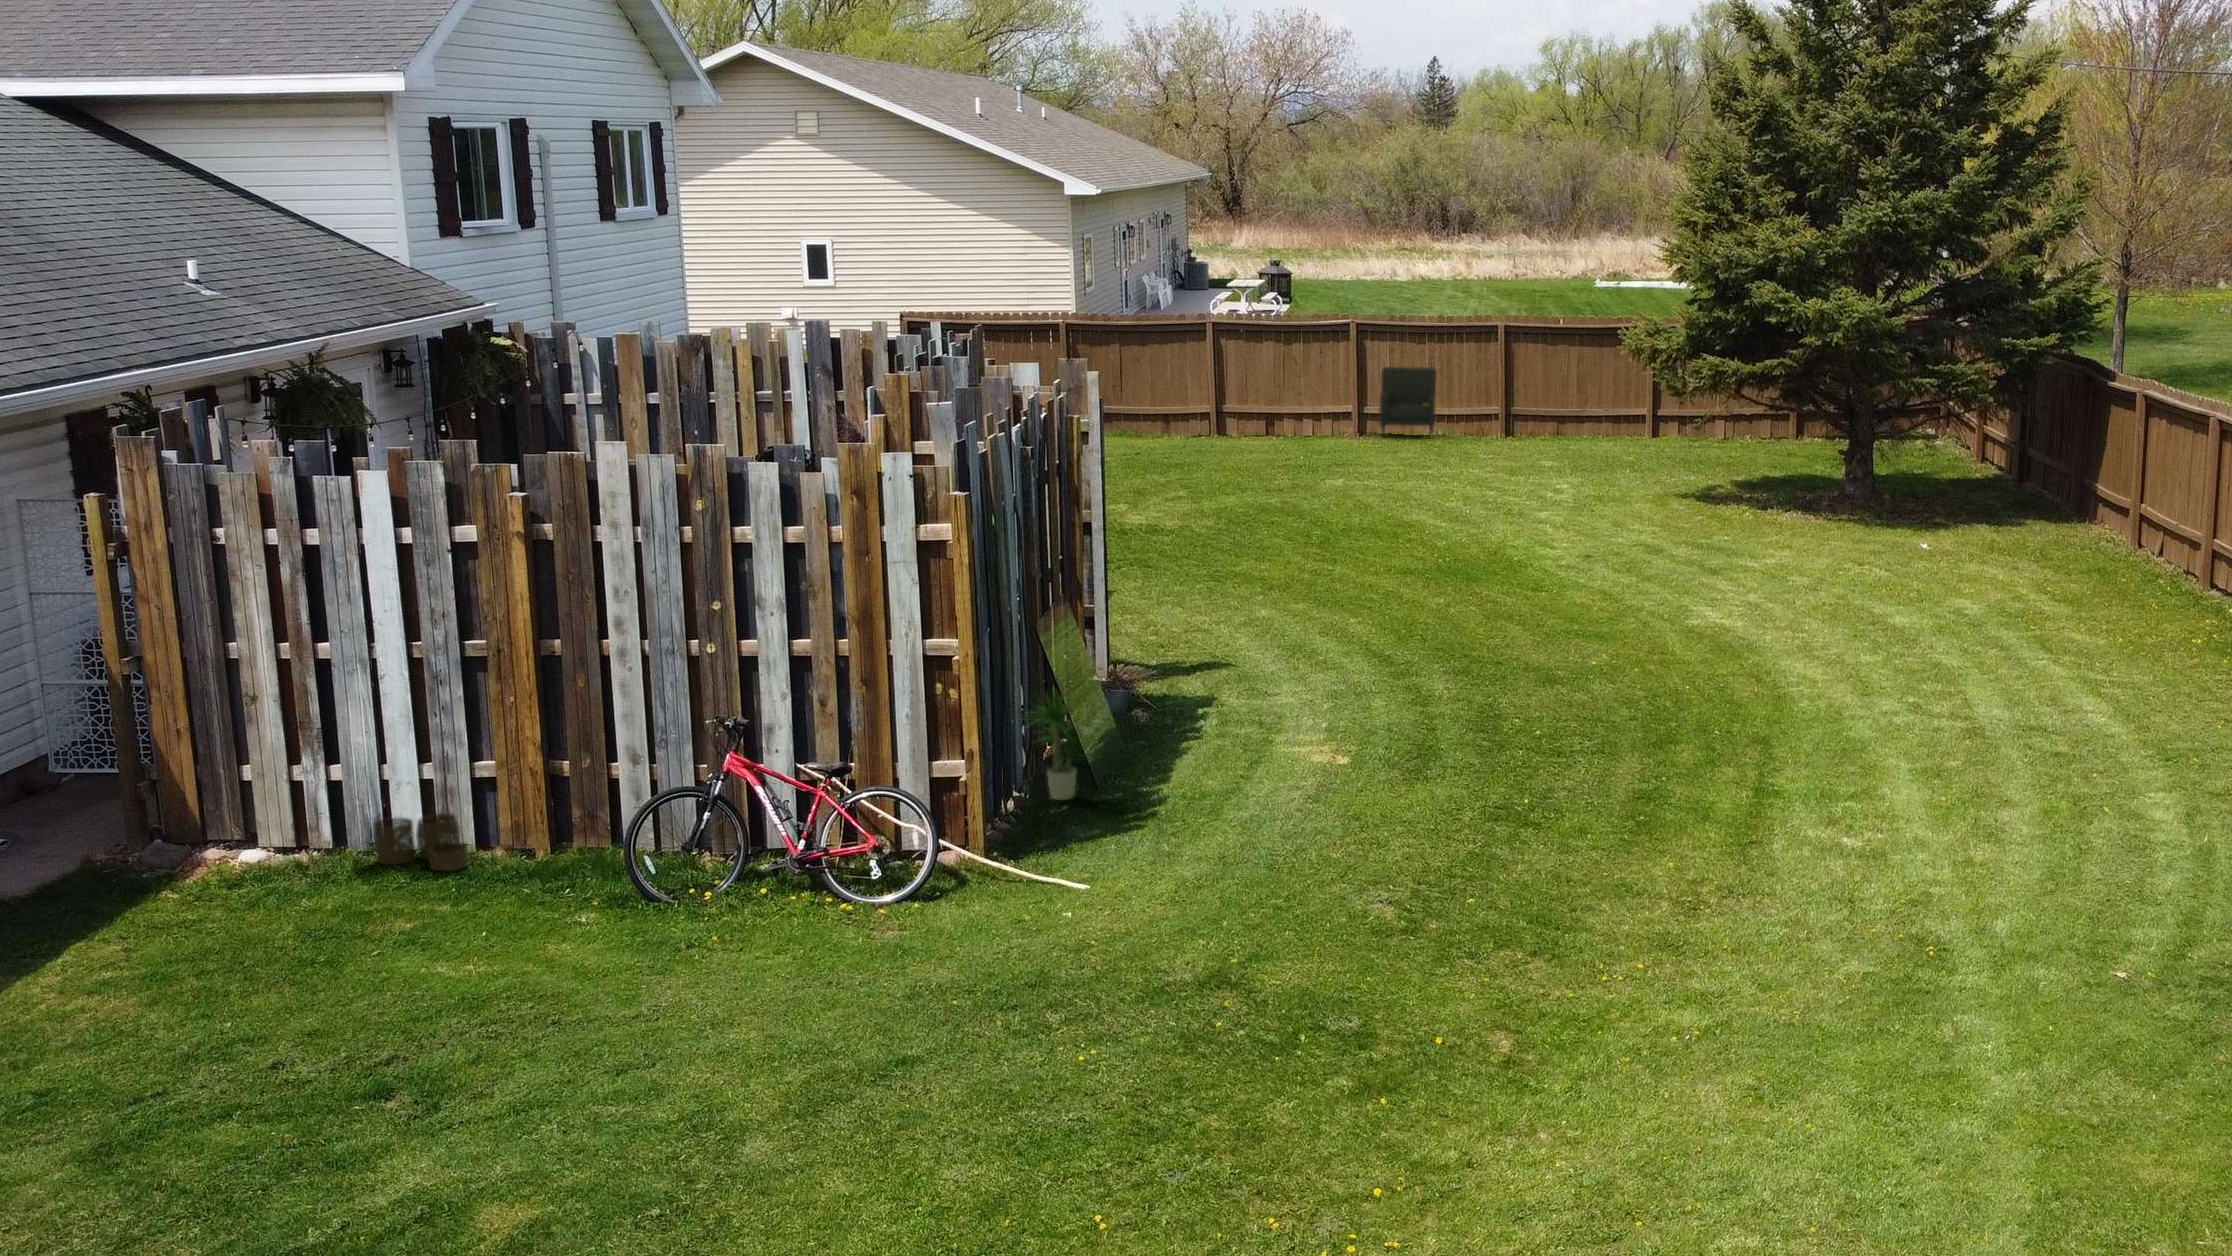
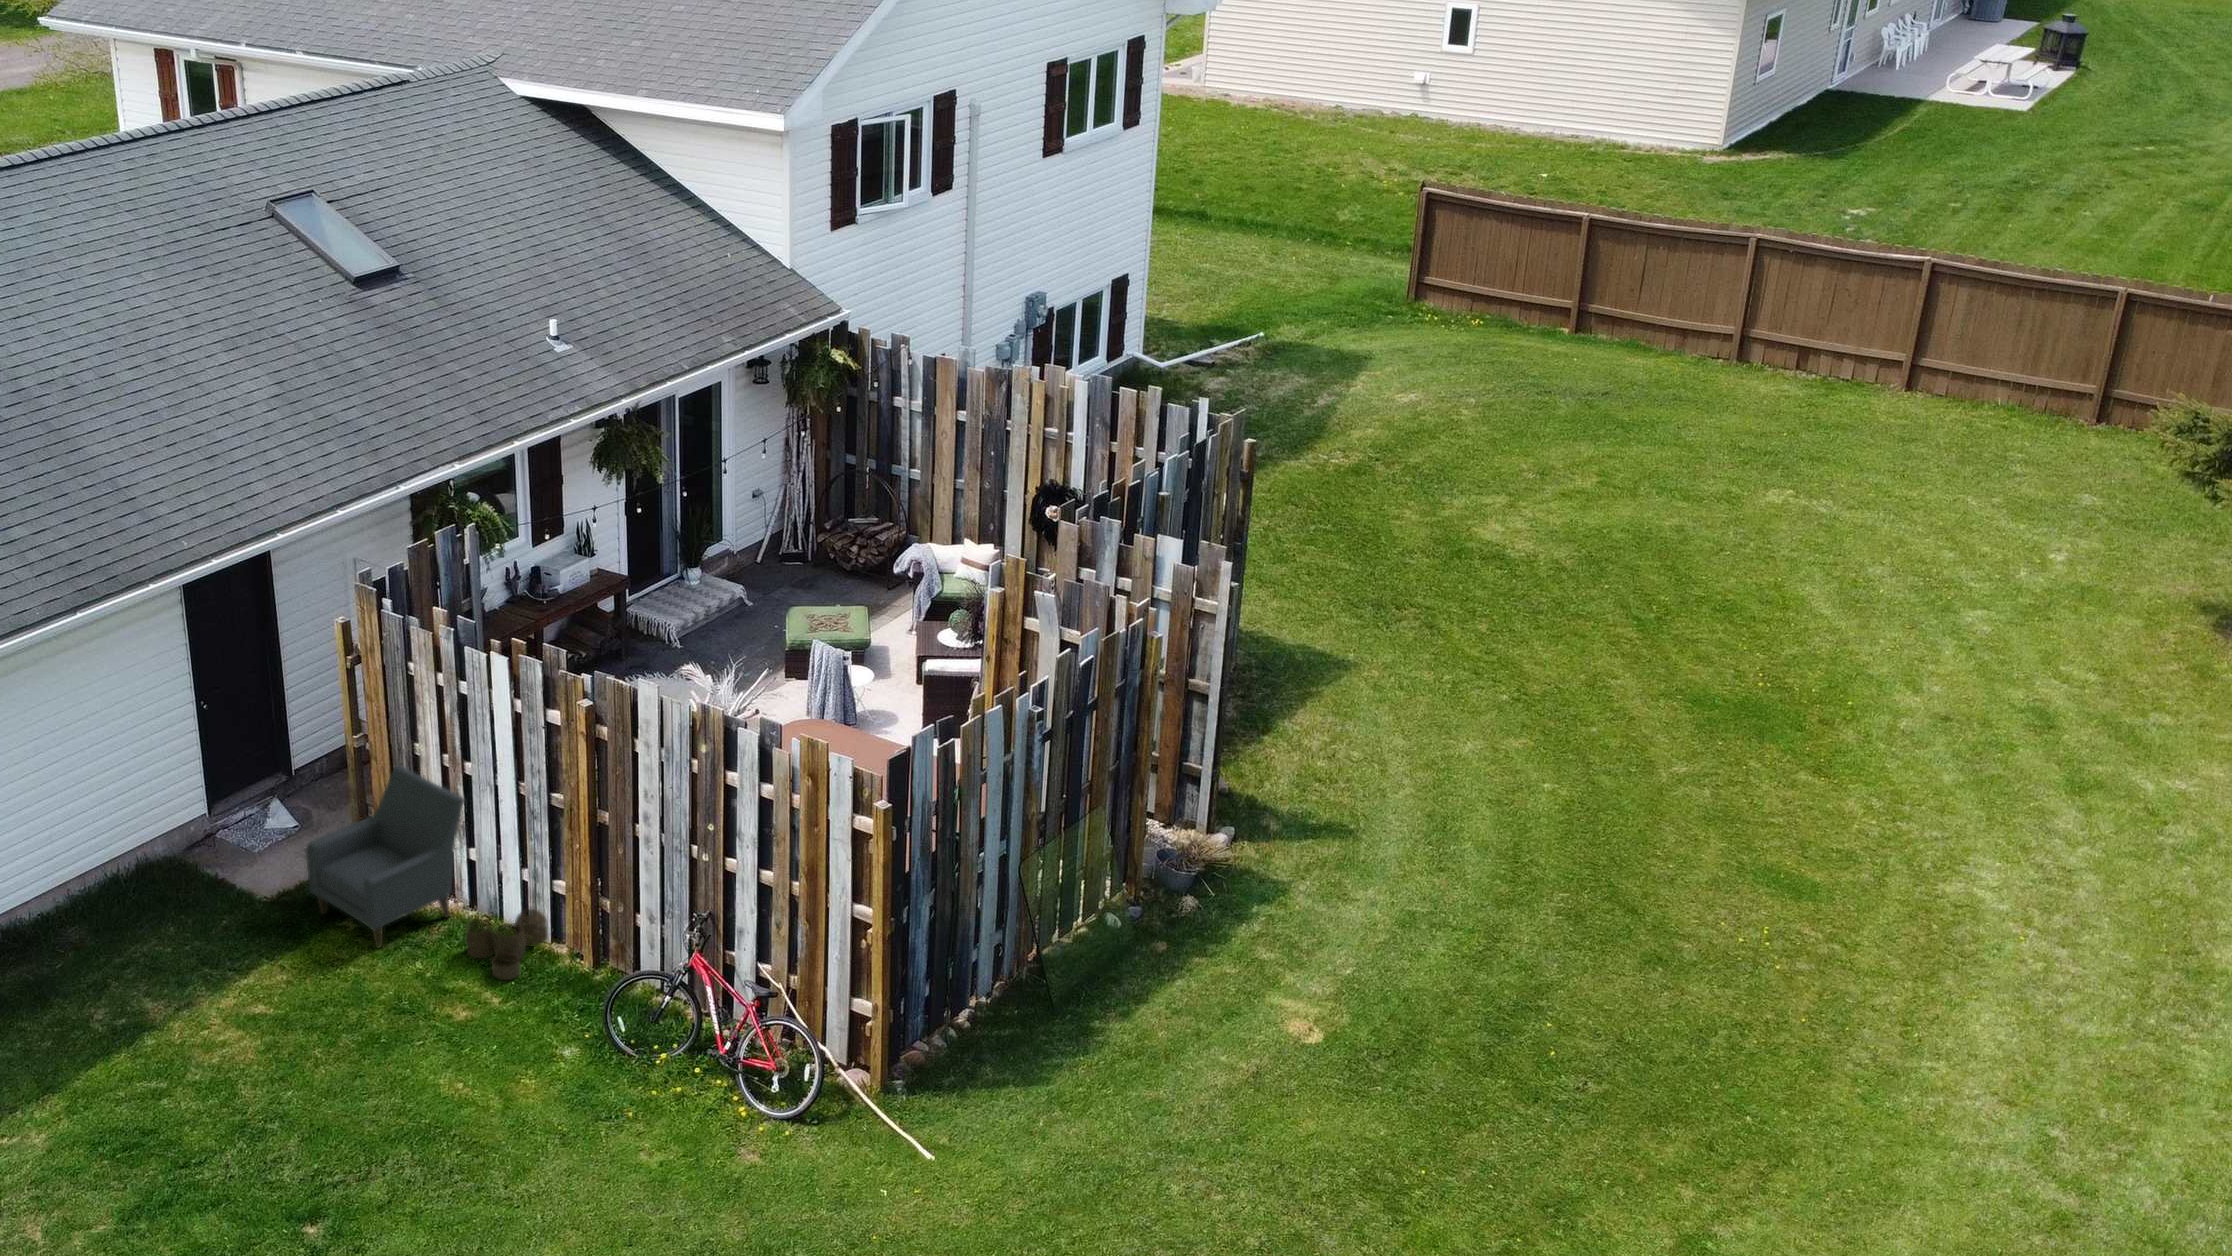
chair: present [1379,367,1437,437] -> present [306,766,465,948]
potted plant: present [1030,691,1083,800] -> none [974,932,1039,1032]

